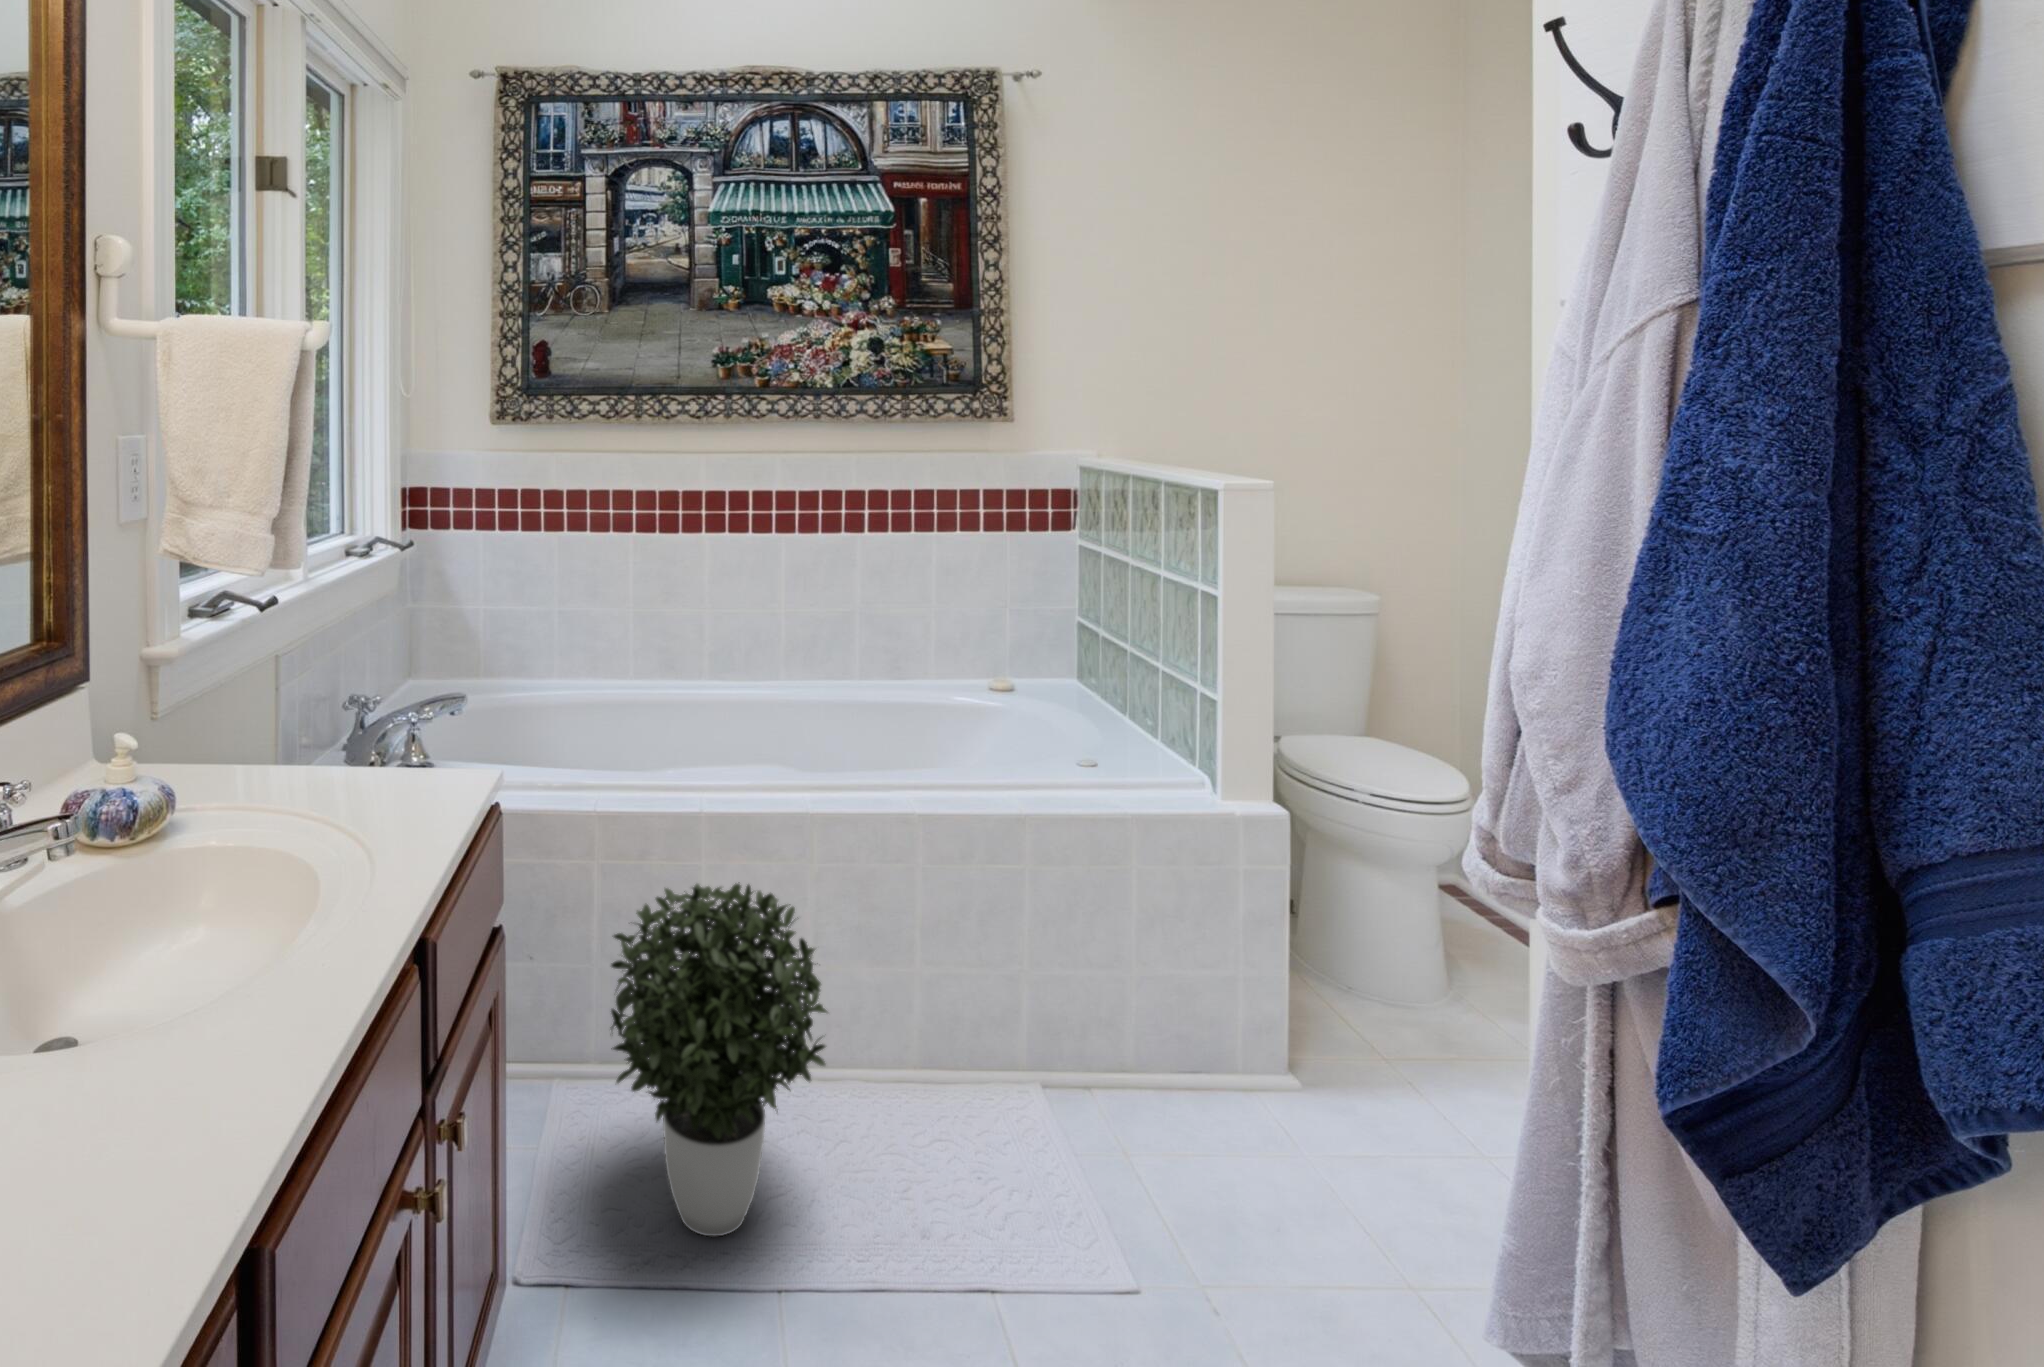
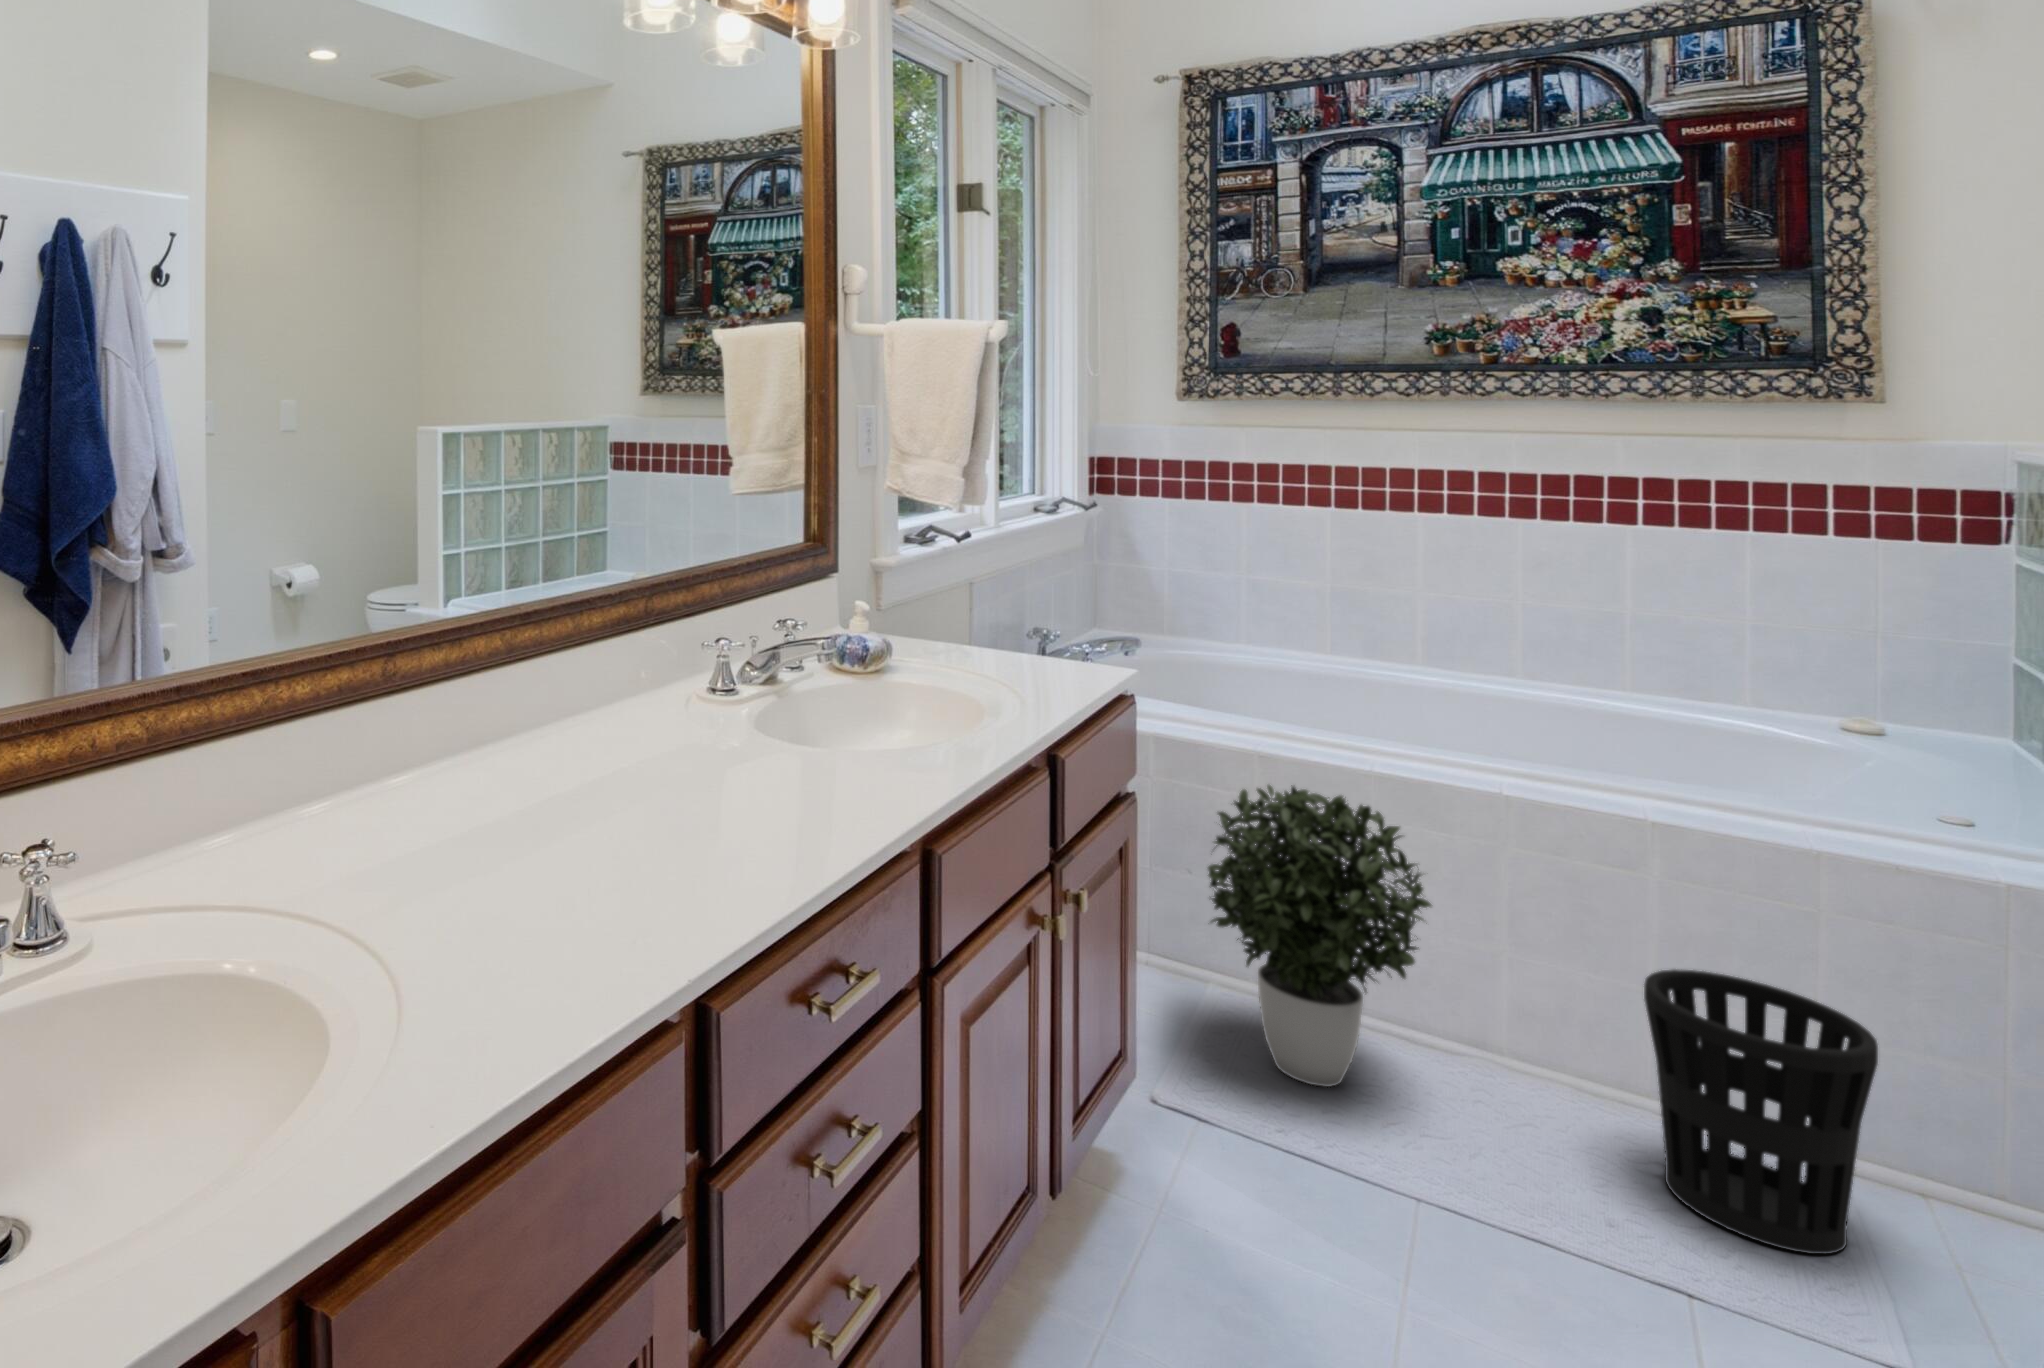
wastebasket: none [989,968,1153,1239] -> present [1644,969,1878,1254]

